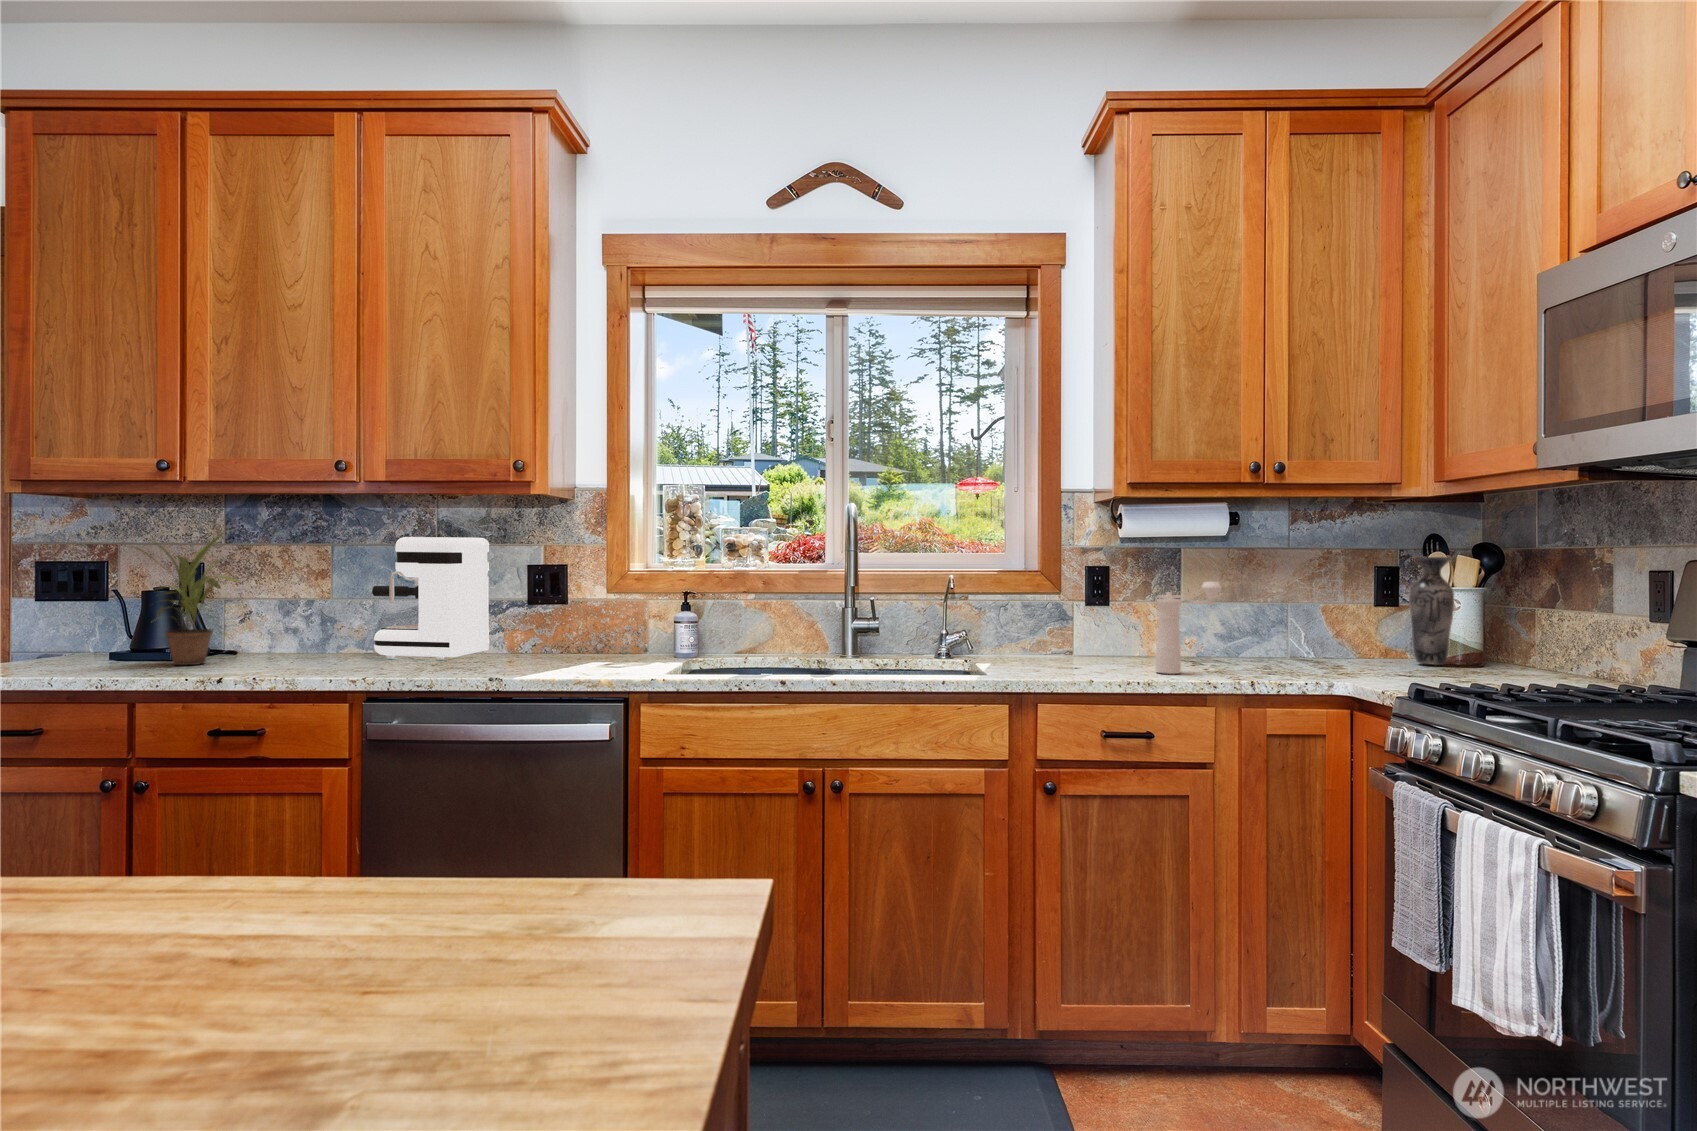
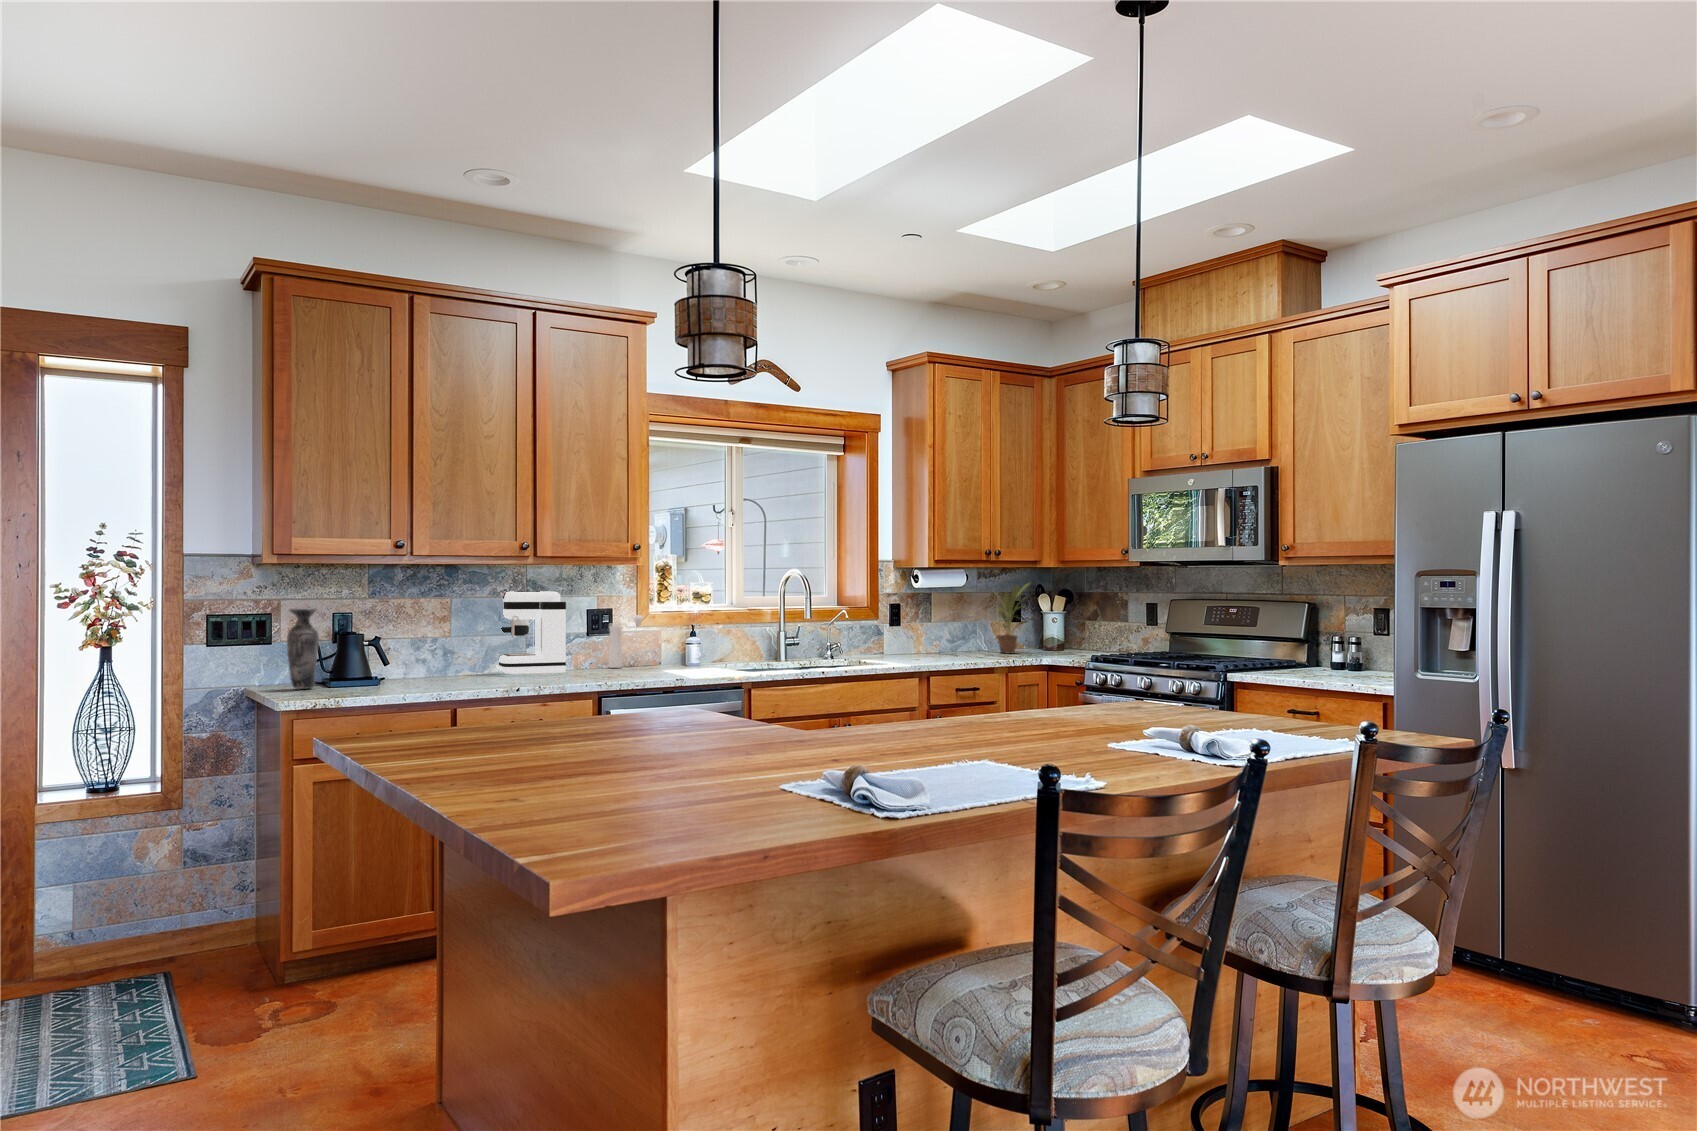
potted plant: present [135,534,238,665] -> present [995,583,1029,654]
vase: present [1409,556,1454,665] -> present [287,608,319,689]
pepper mill: present [1155,582,1221,674] -> present [608,615,643,668]

